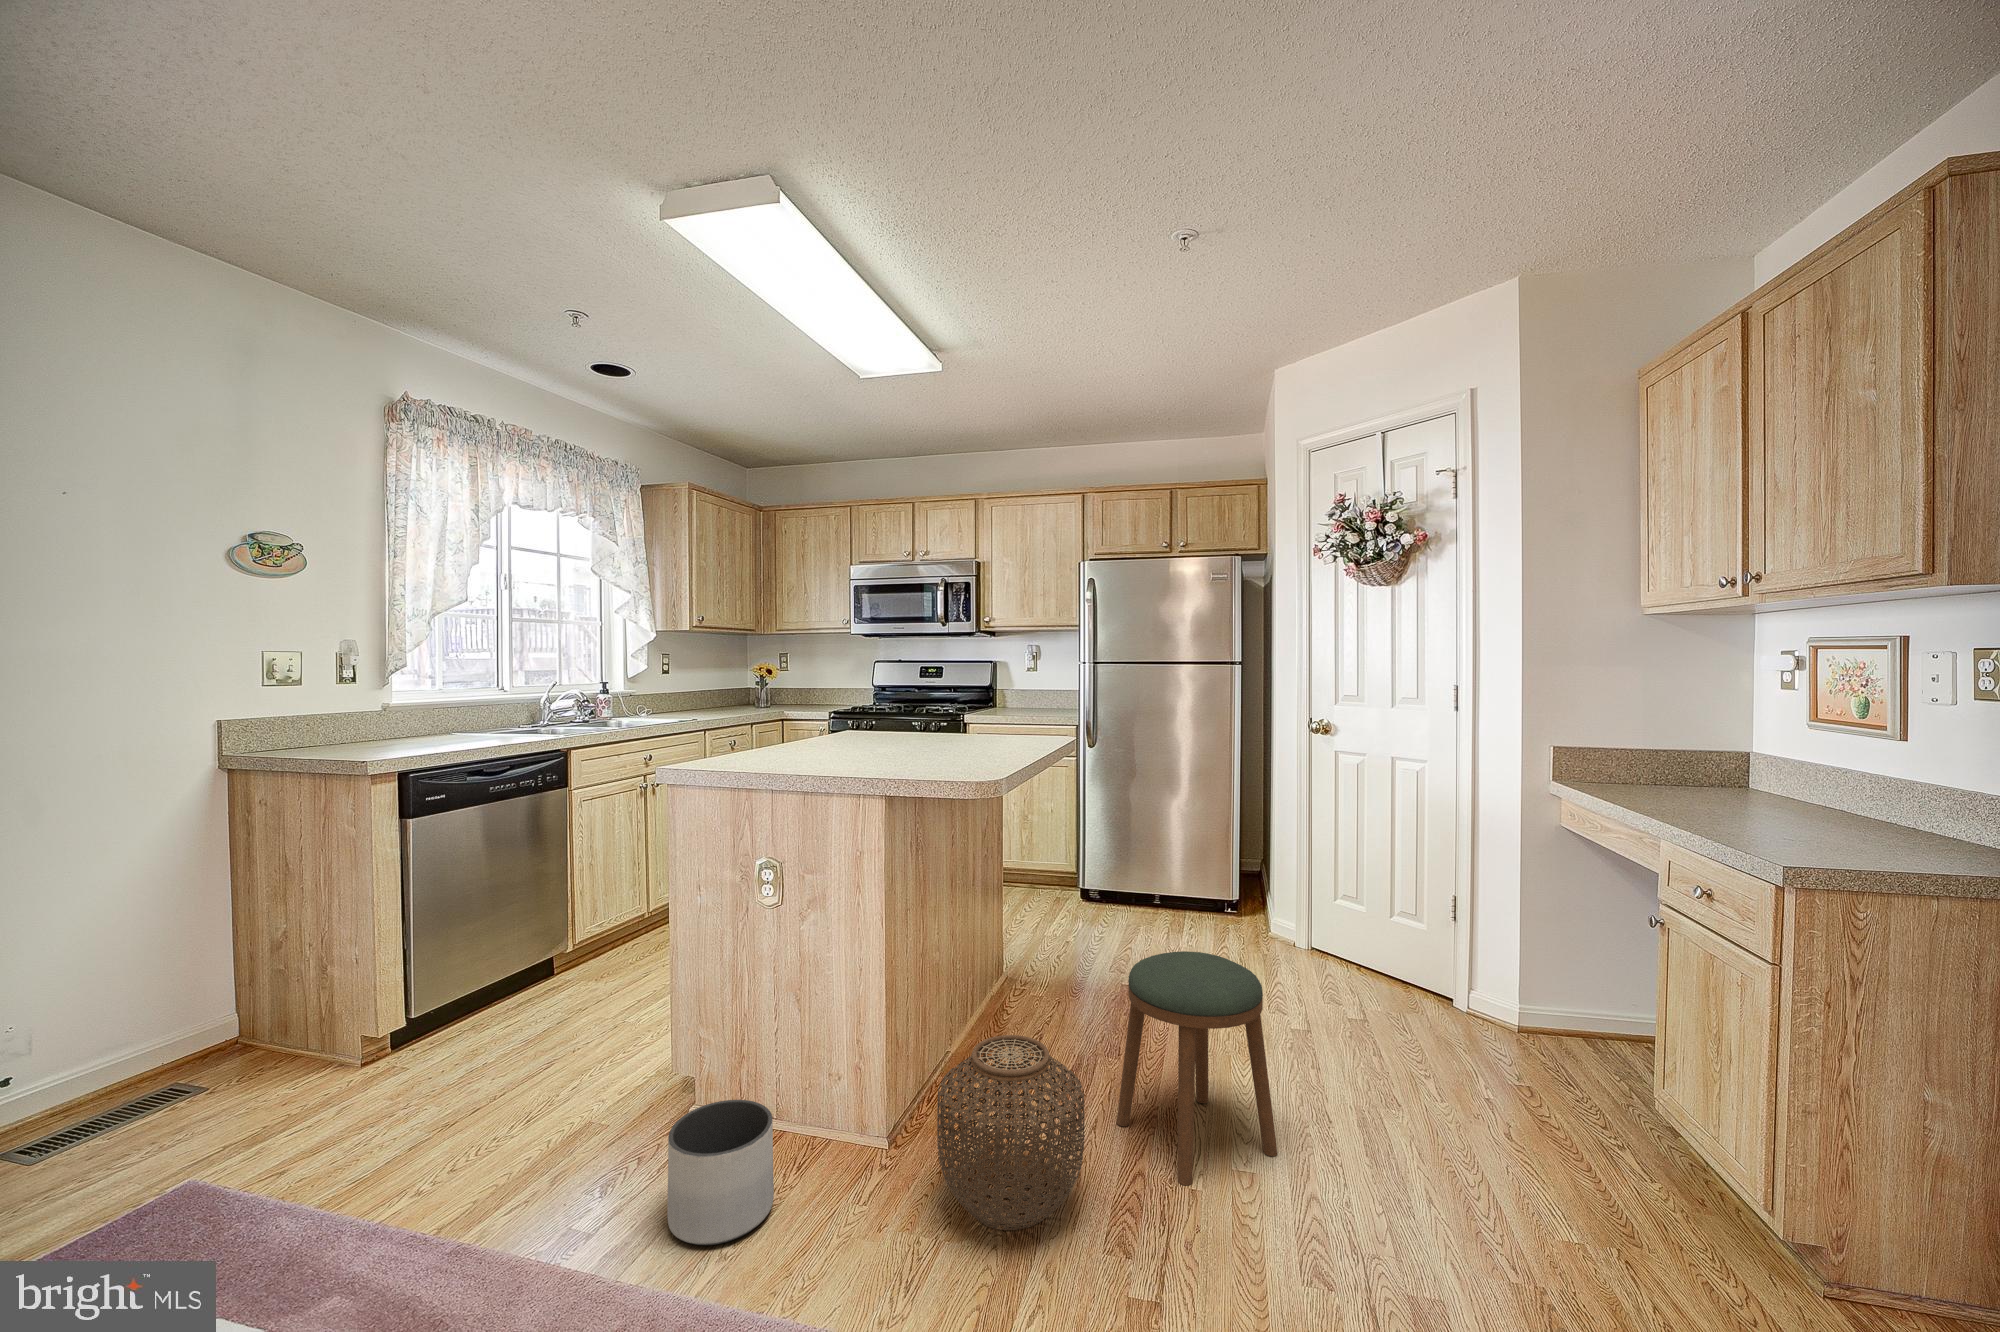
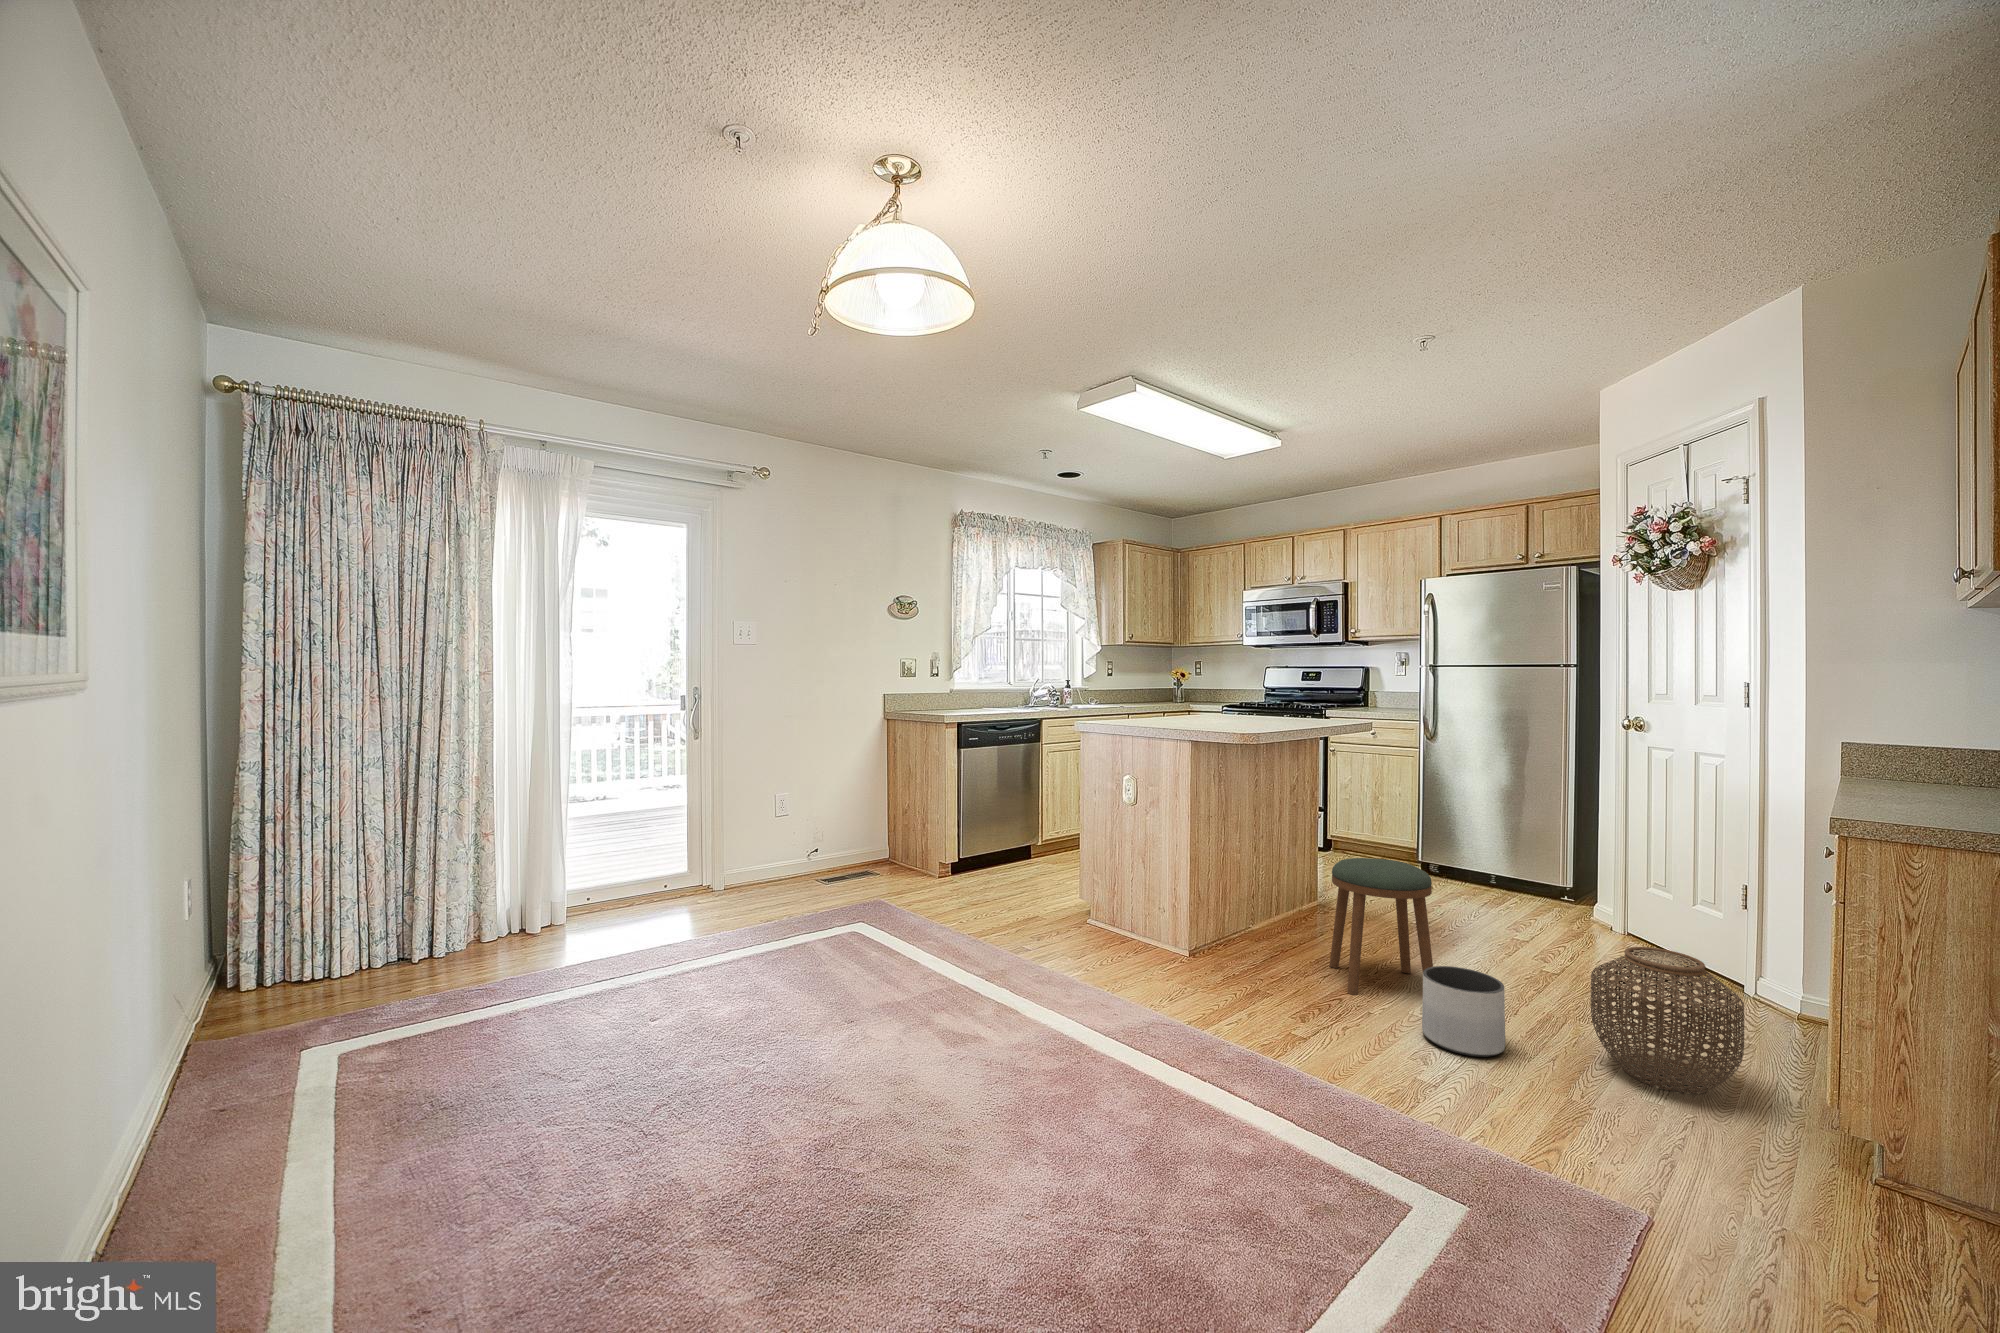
woven basket: present [937,1035,1085,1230] -> present [1591,947,1744,1094]
planter: present [667,1100,774,1245] -> present [1422,966,1505,1057]

